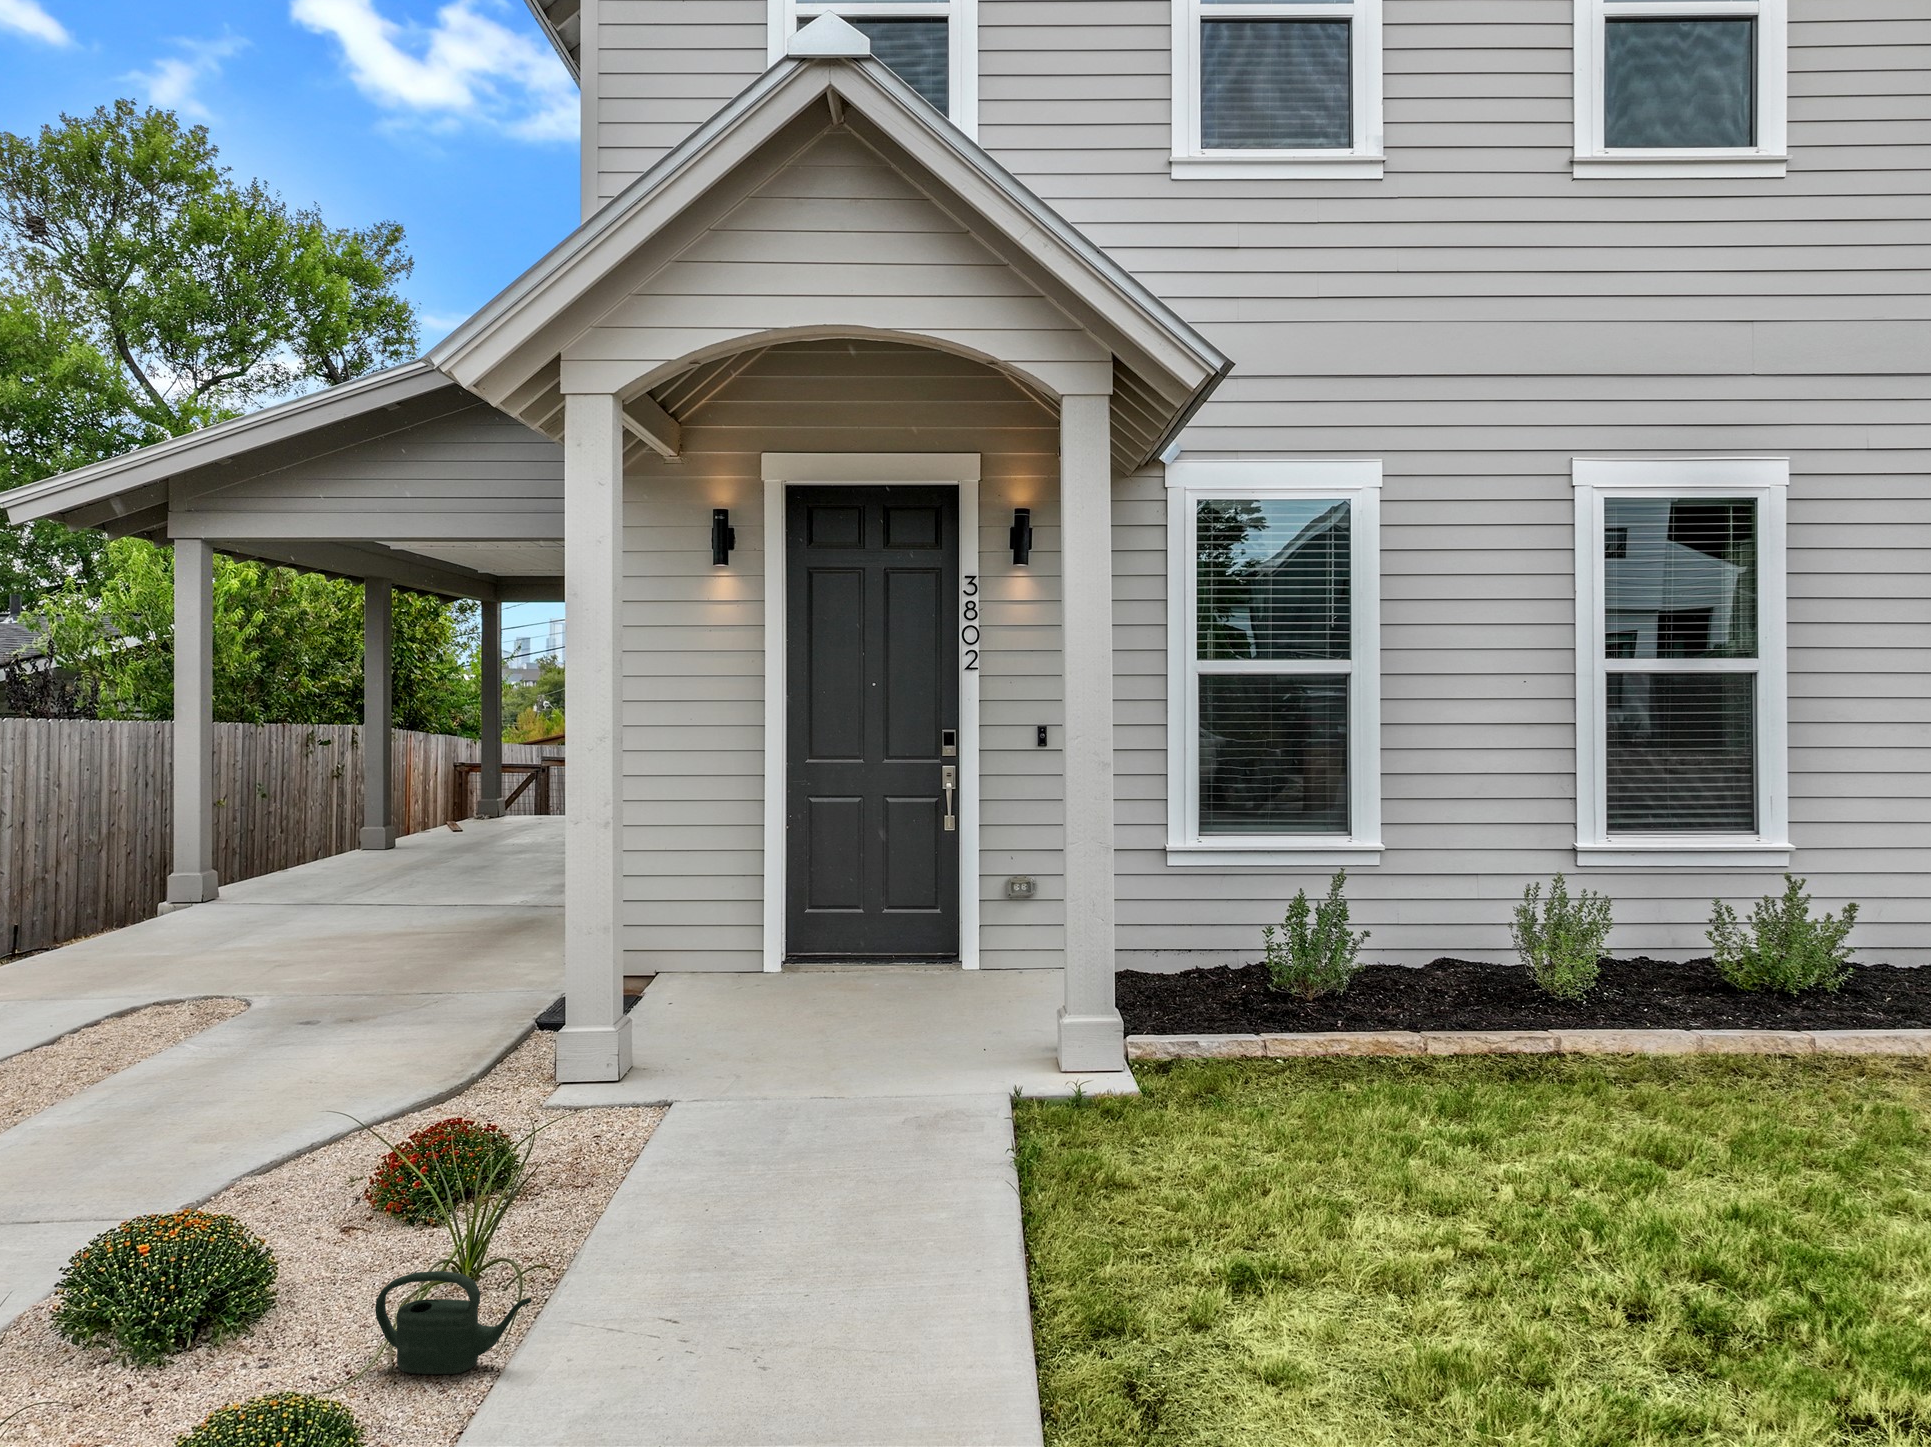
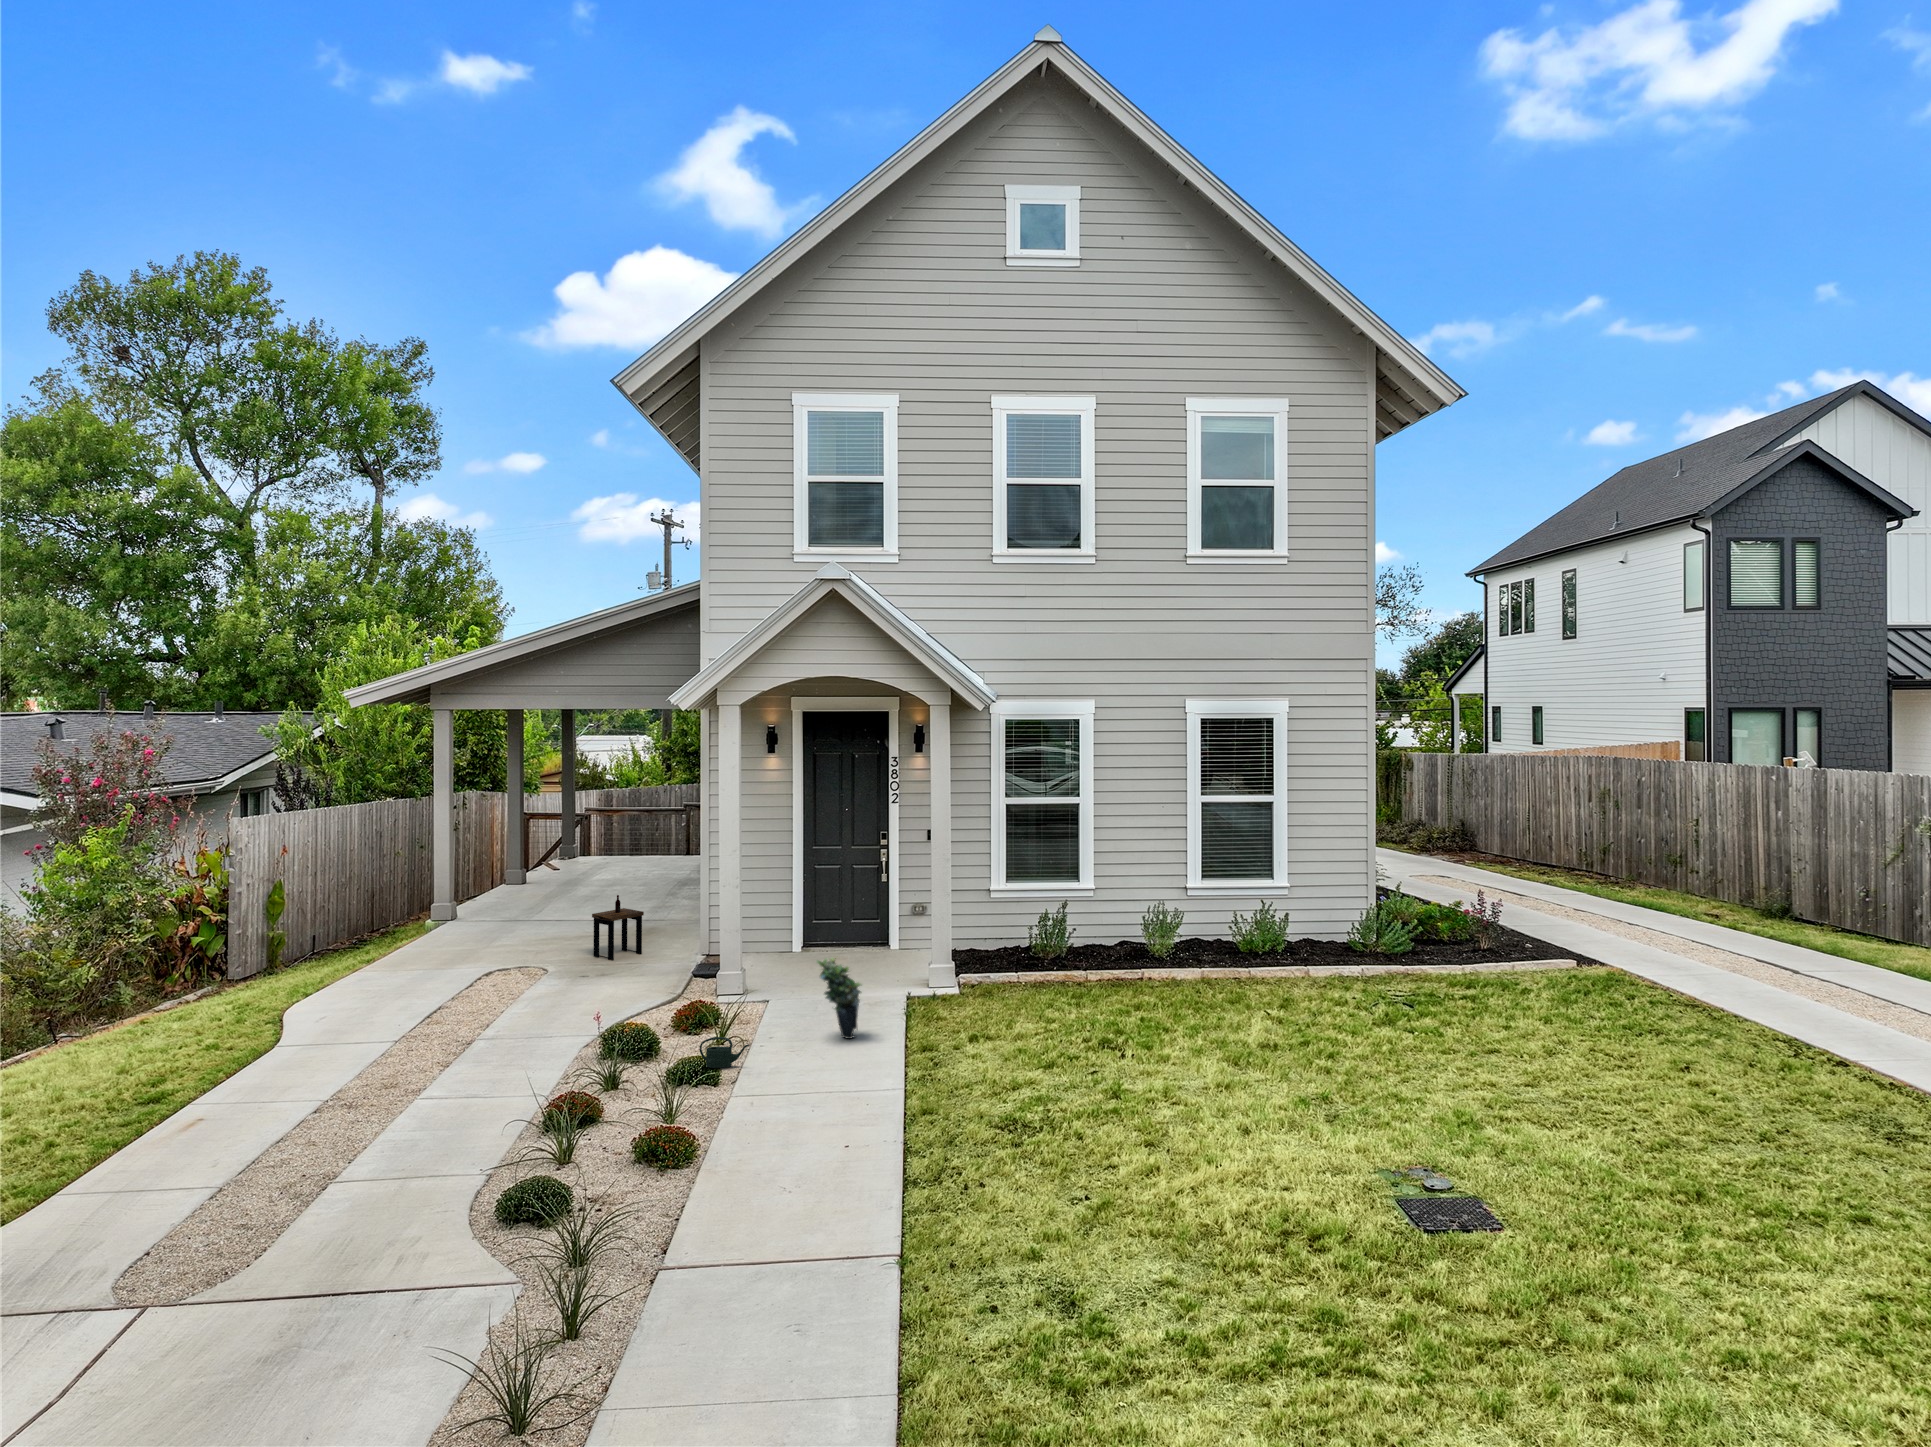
side table: none [391,858,492,985] -> present [592,895,644,961]
potted plant: none [769,1004,899,1245] -> present [817,958,862,1039]

